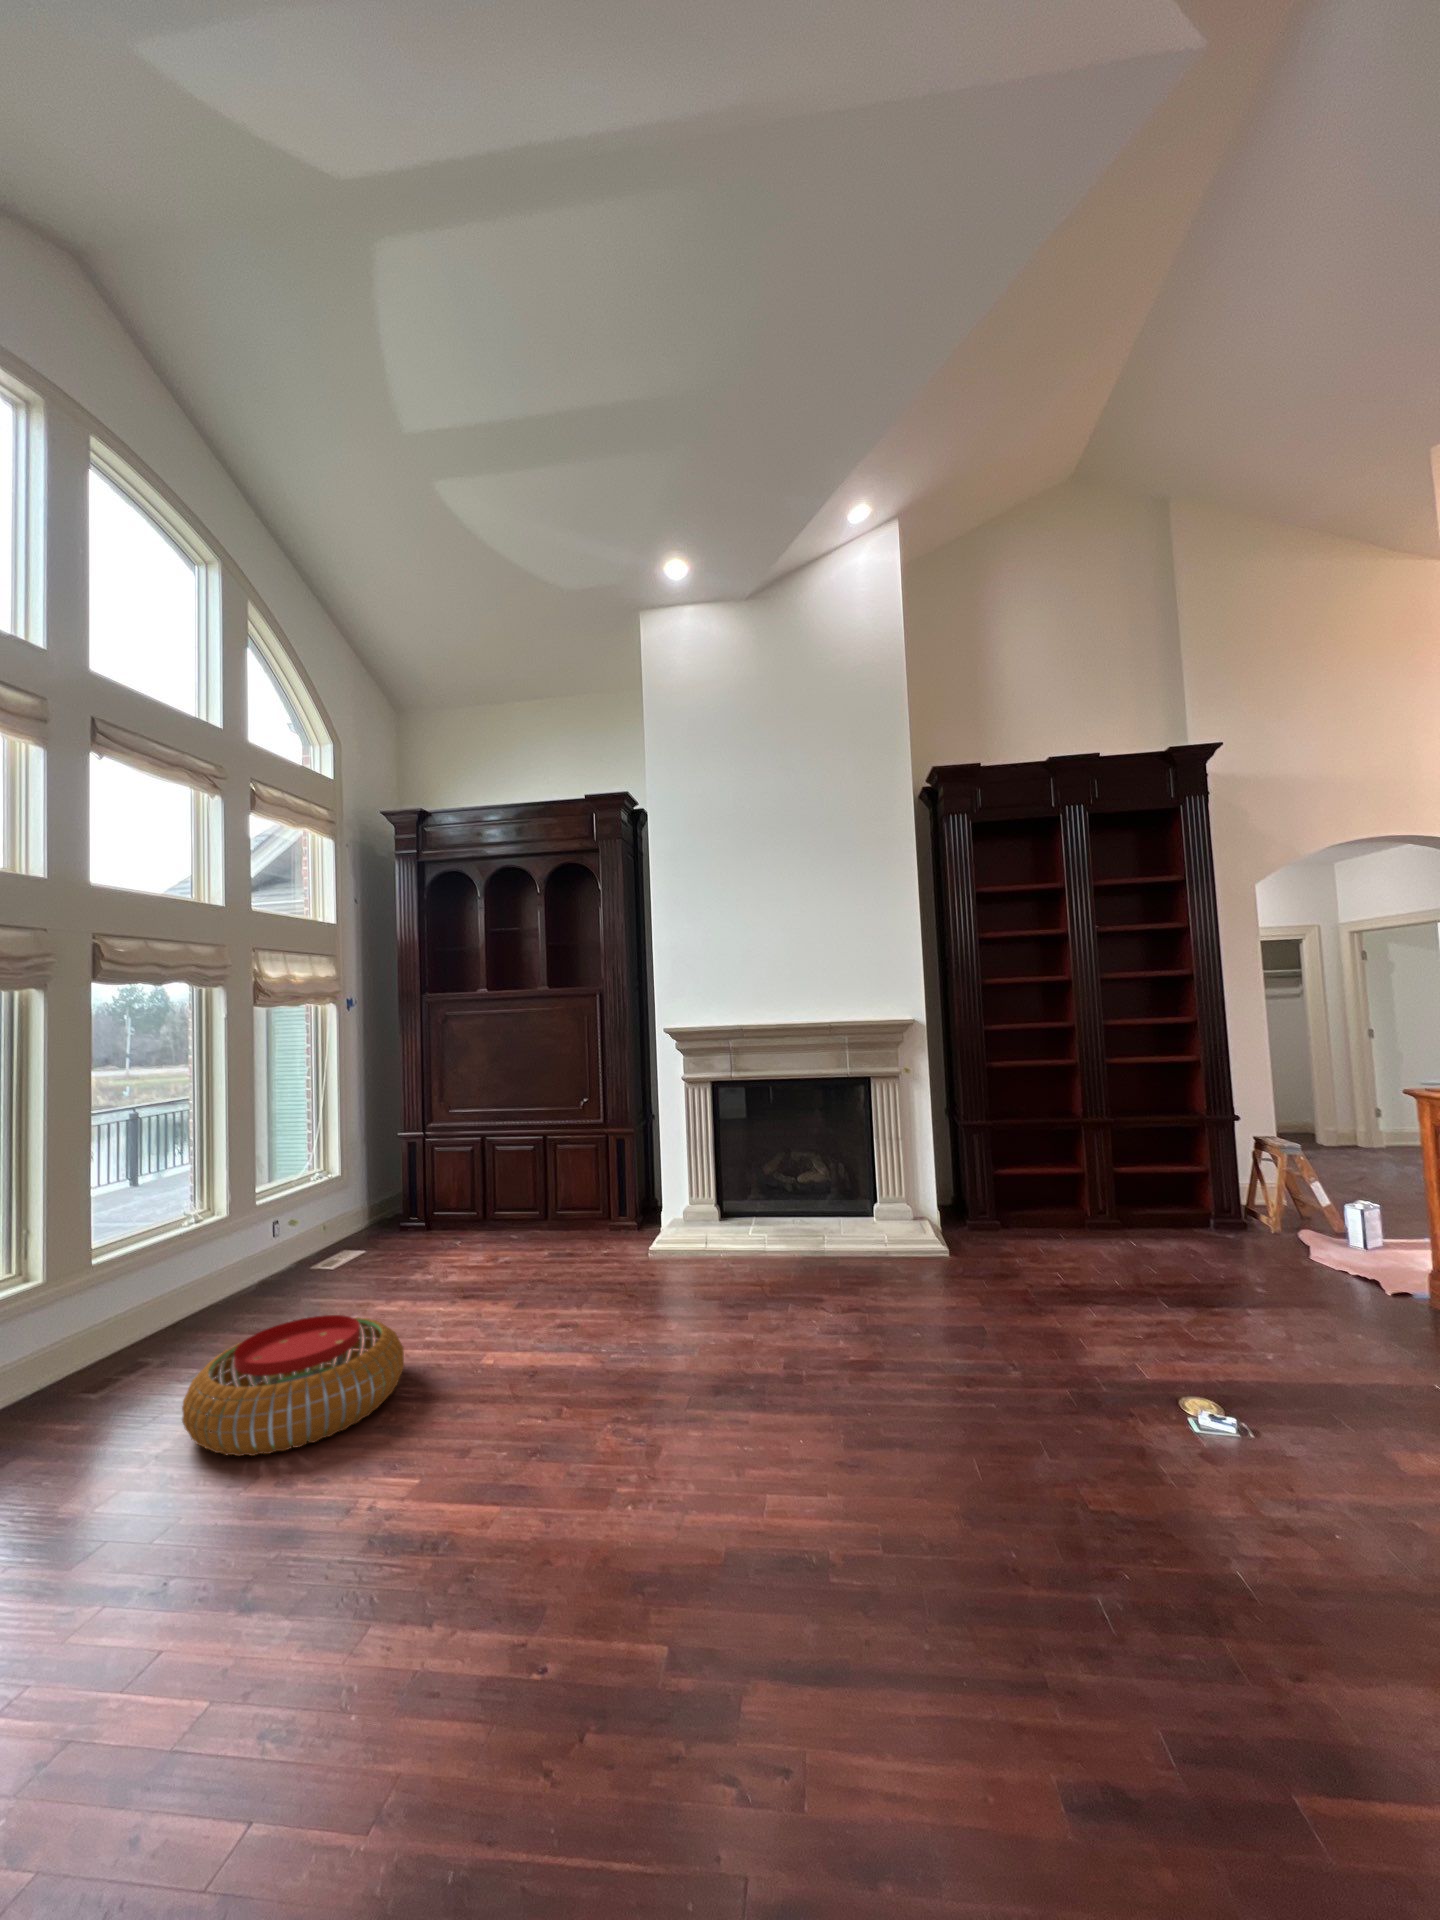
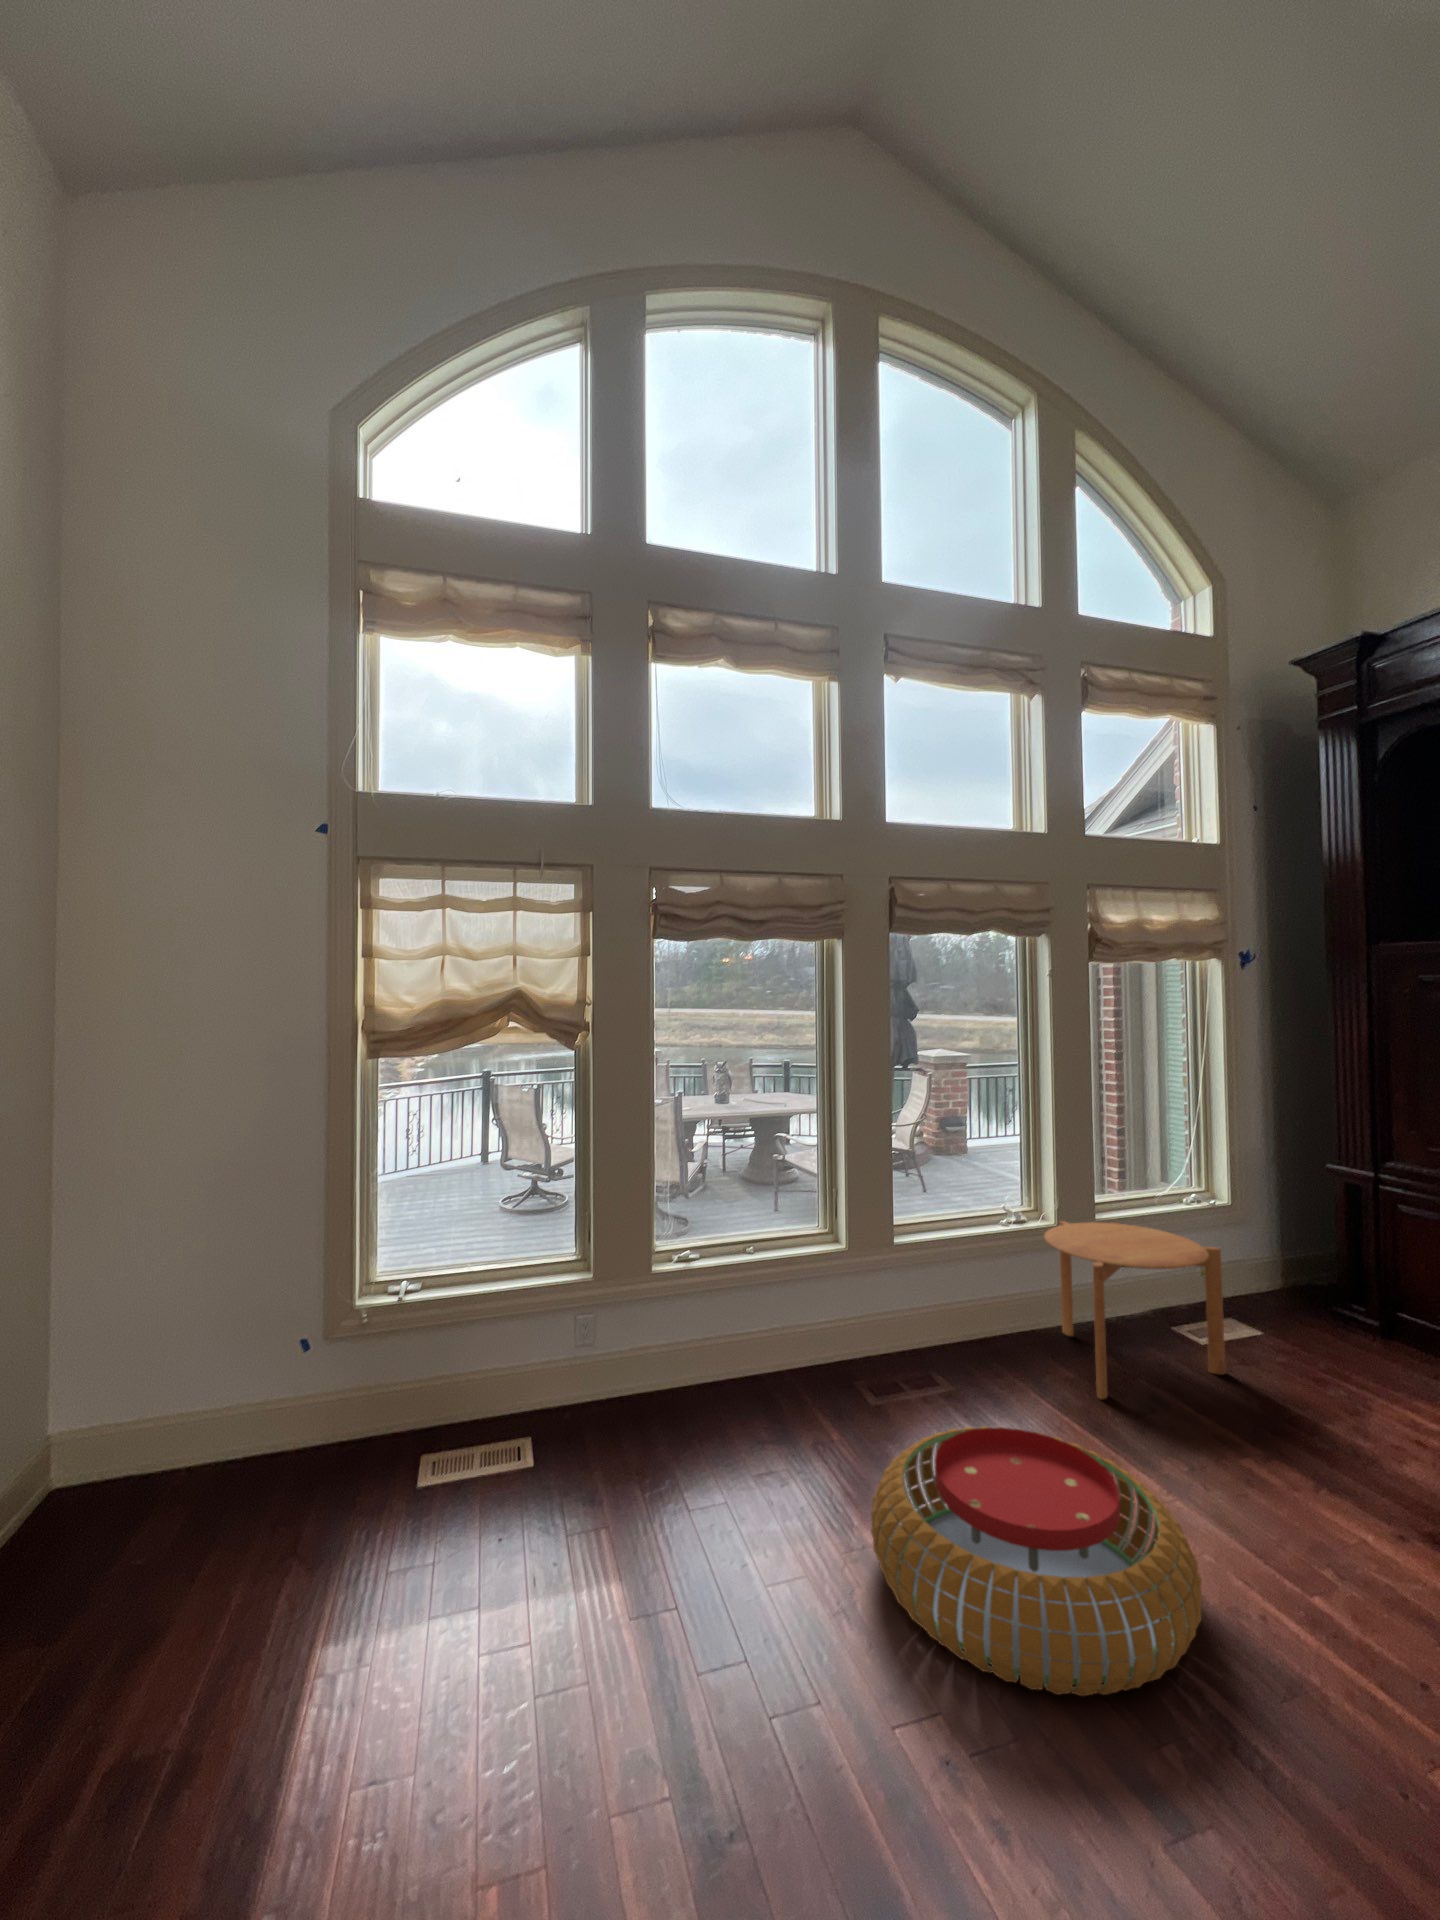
side table: none [230,1195,356,1319] -> present [1044,1221,1225,1399]

